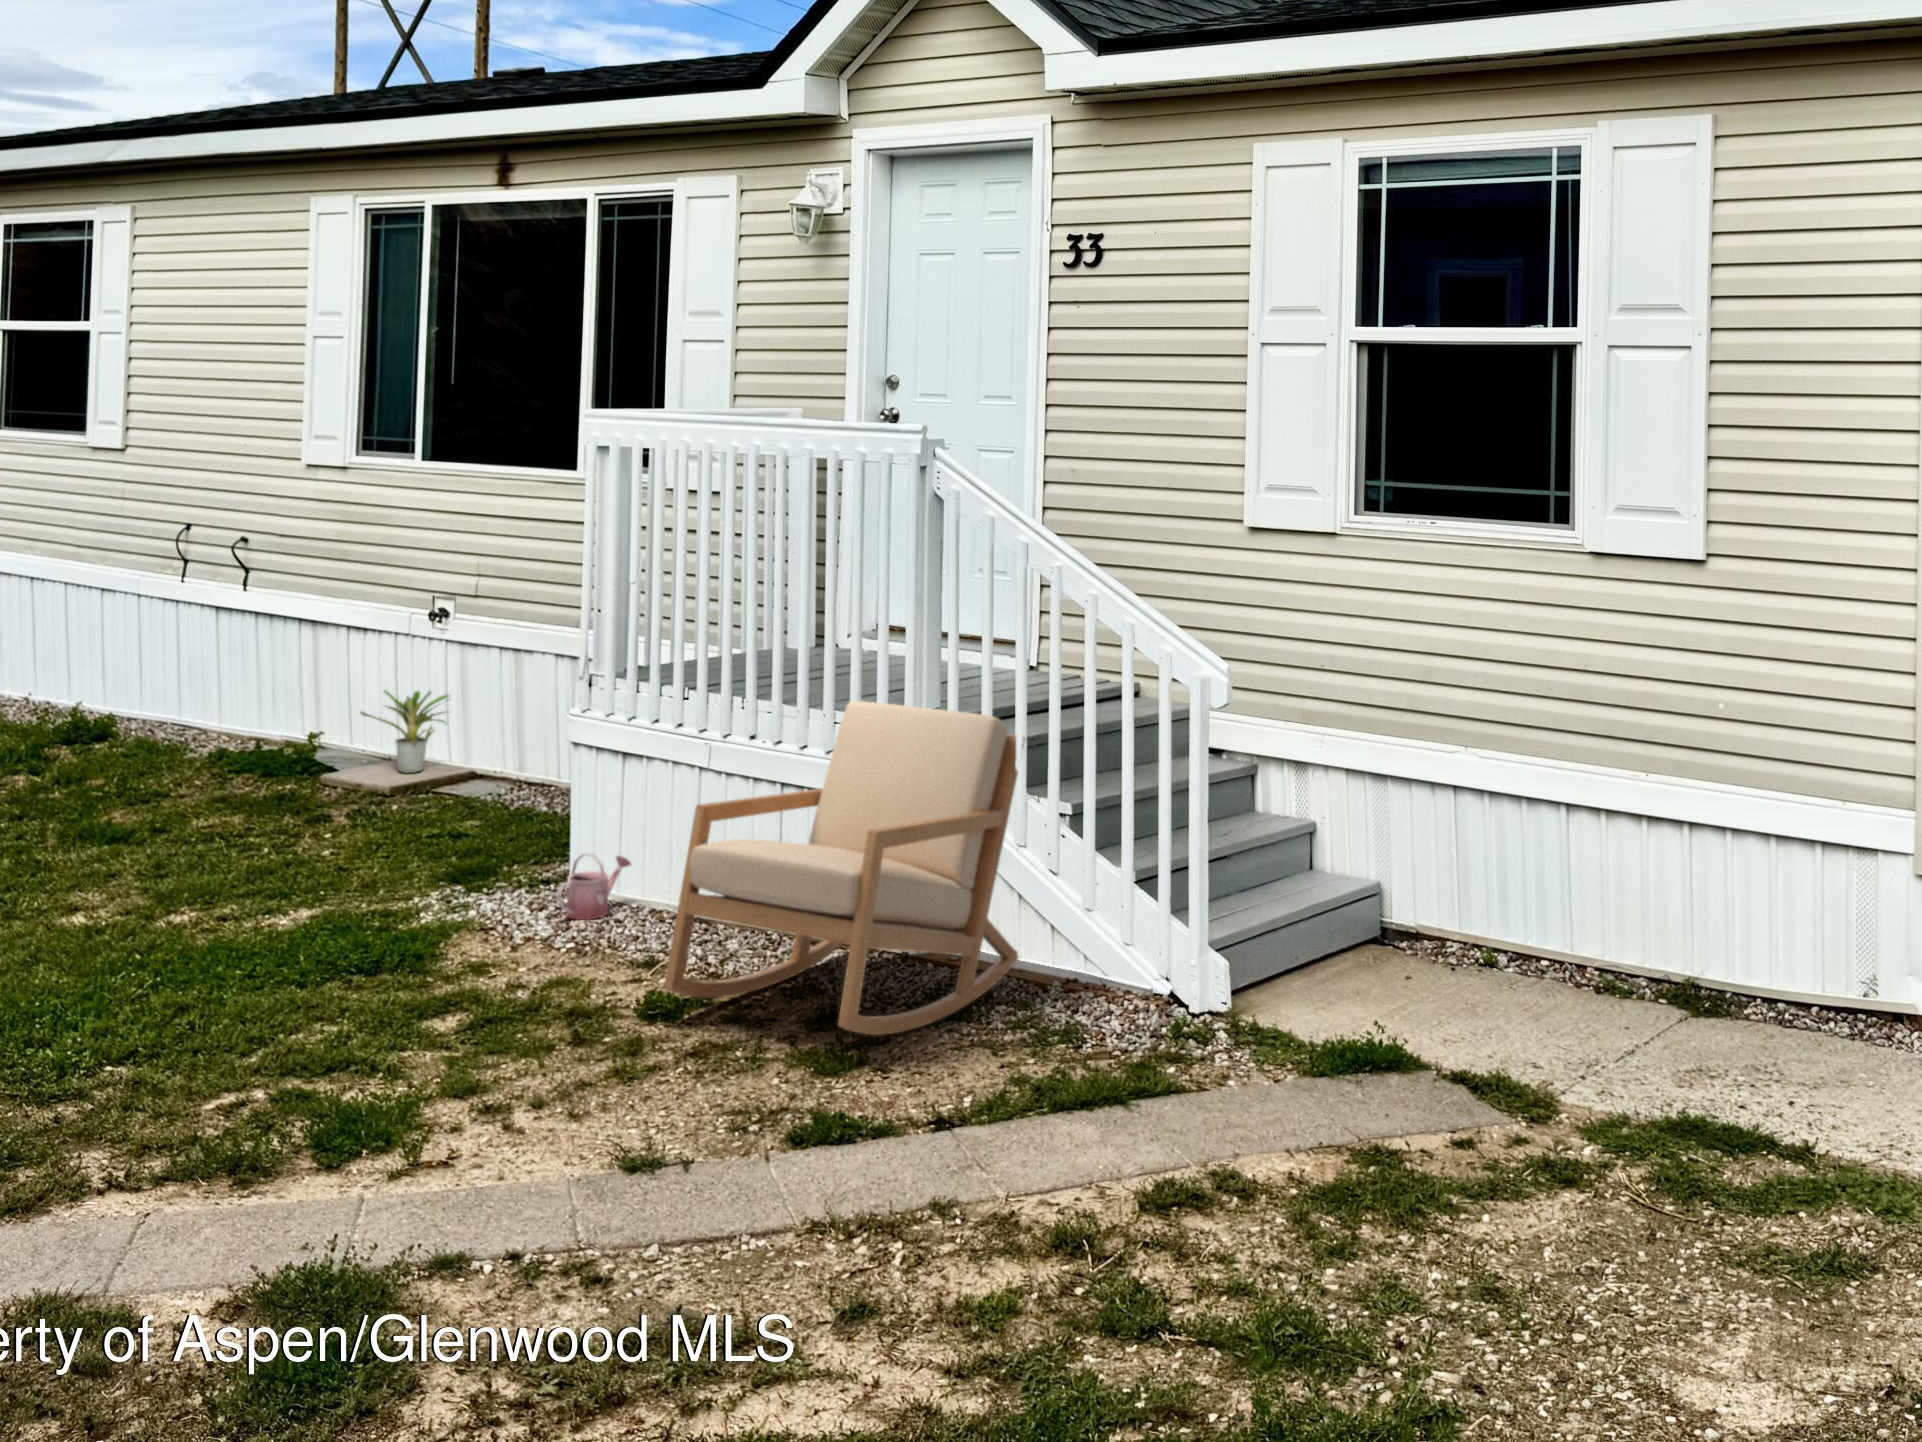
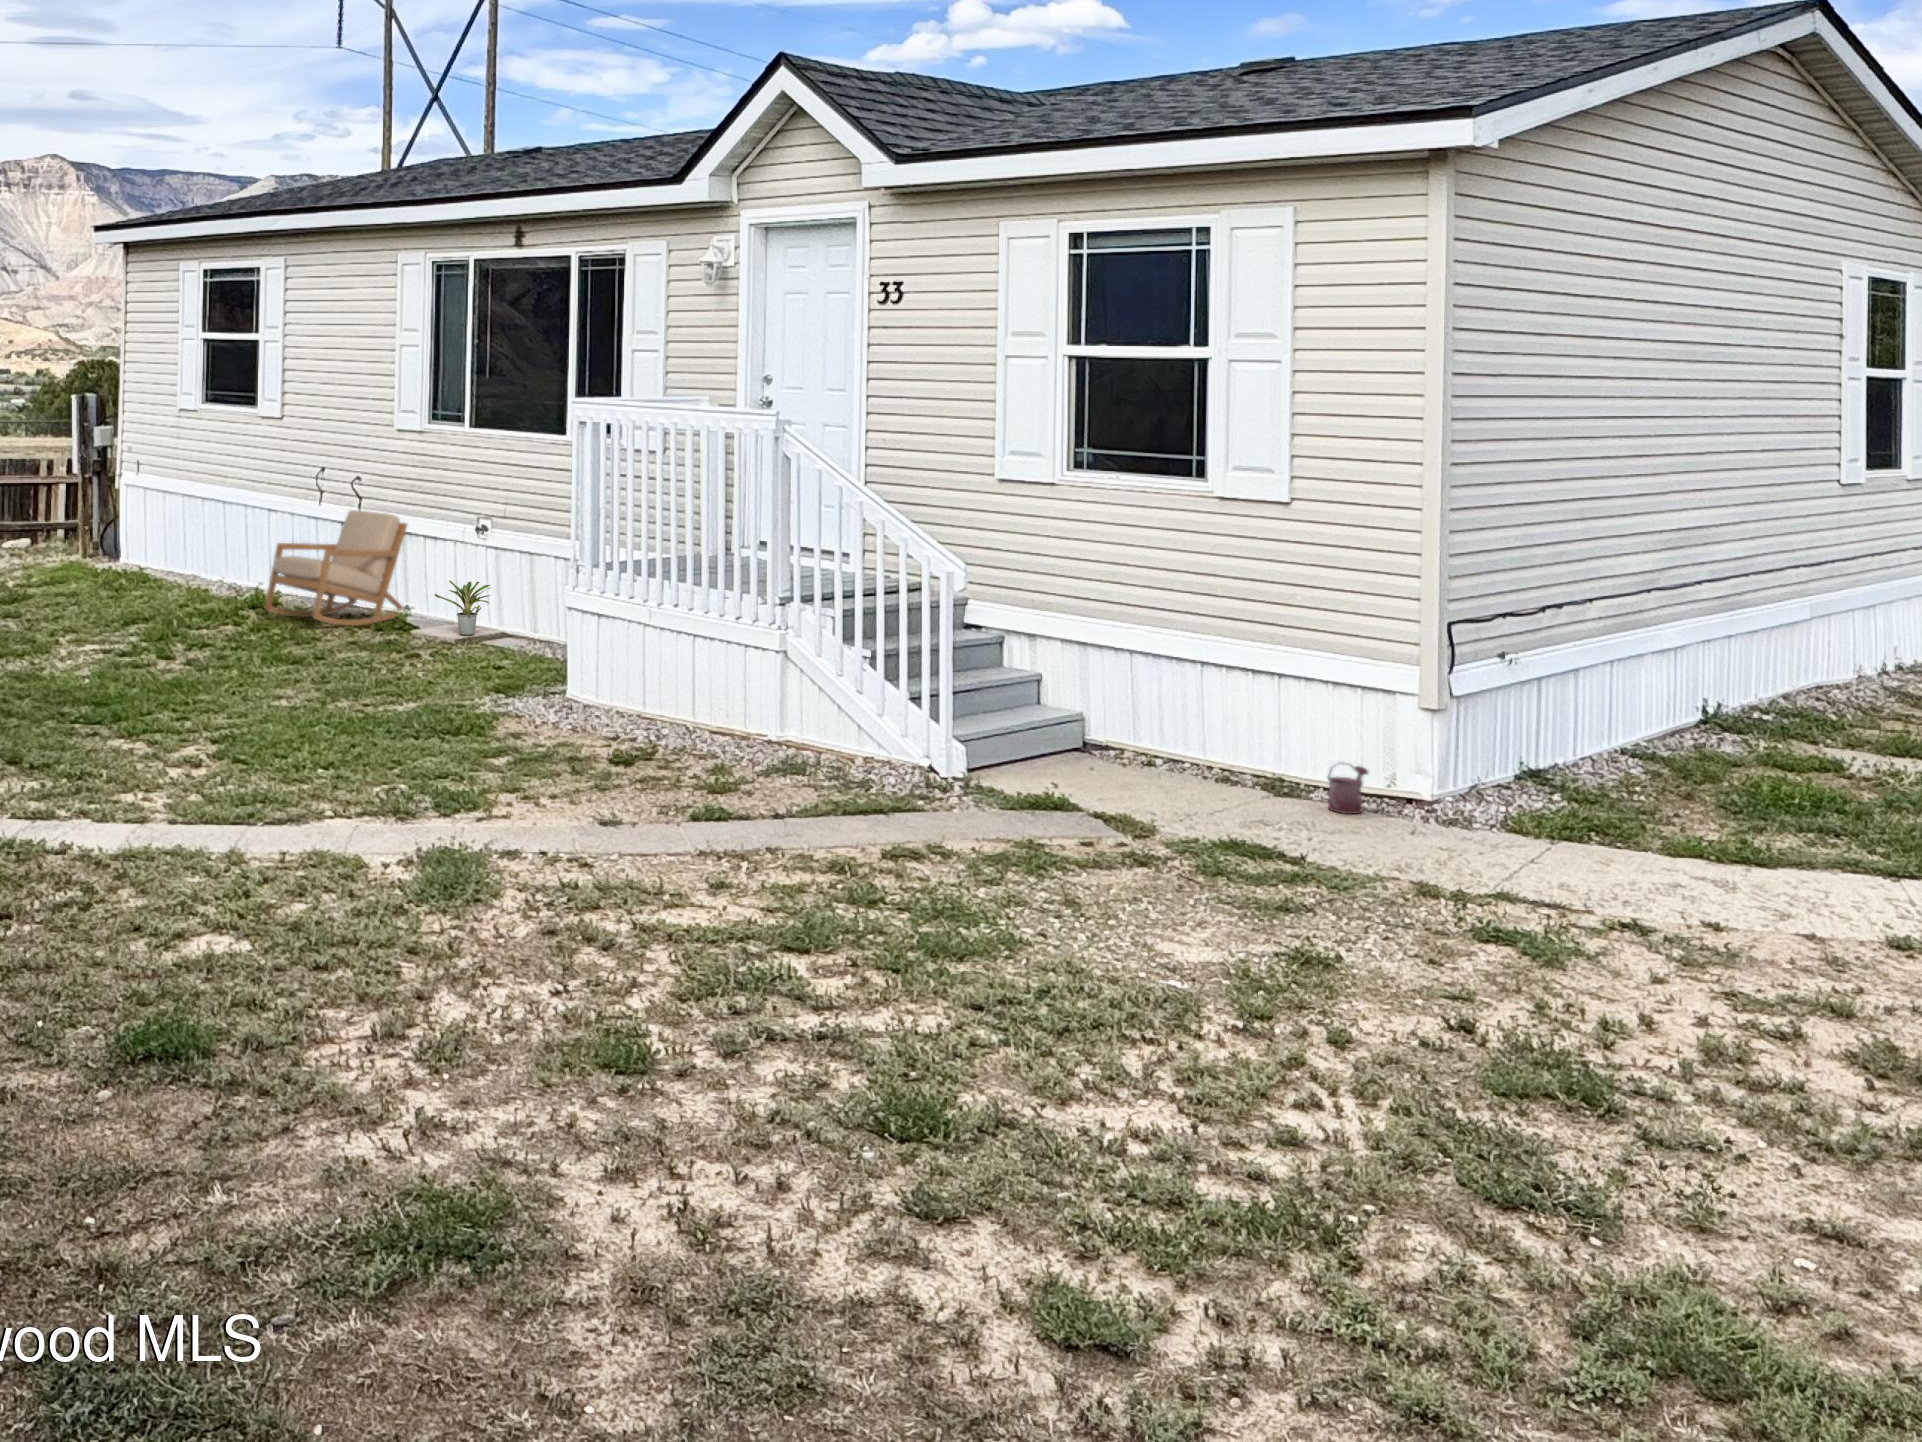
chair: present [664,701,1025,1035] -> present [265,510,407,626]
watering can: present [557,853,631,920] -> present [1328,762,1368,814]

